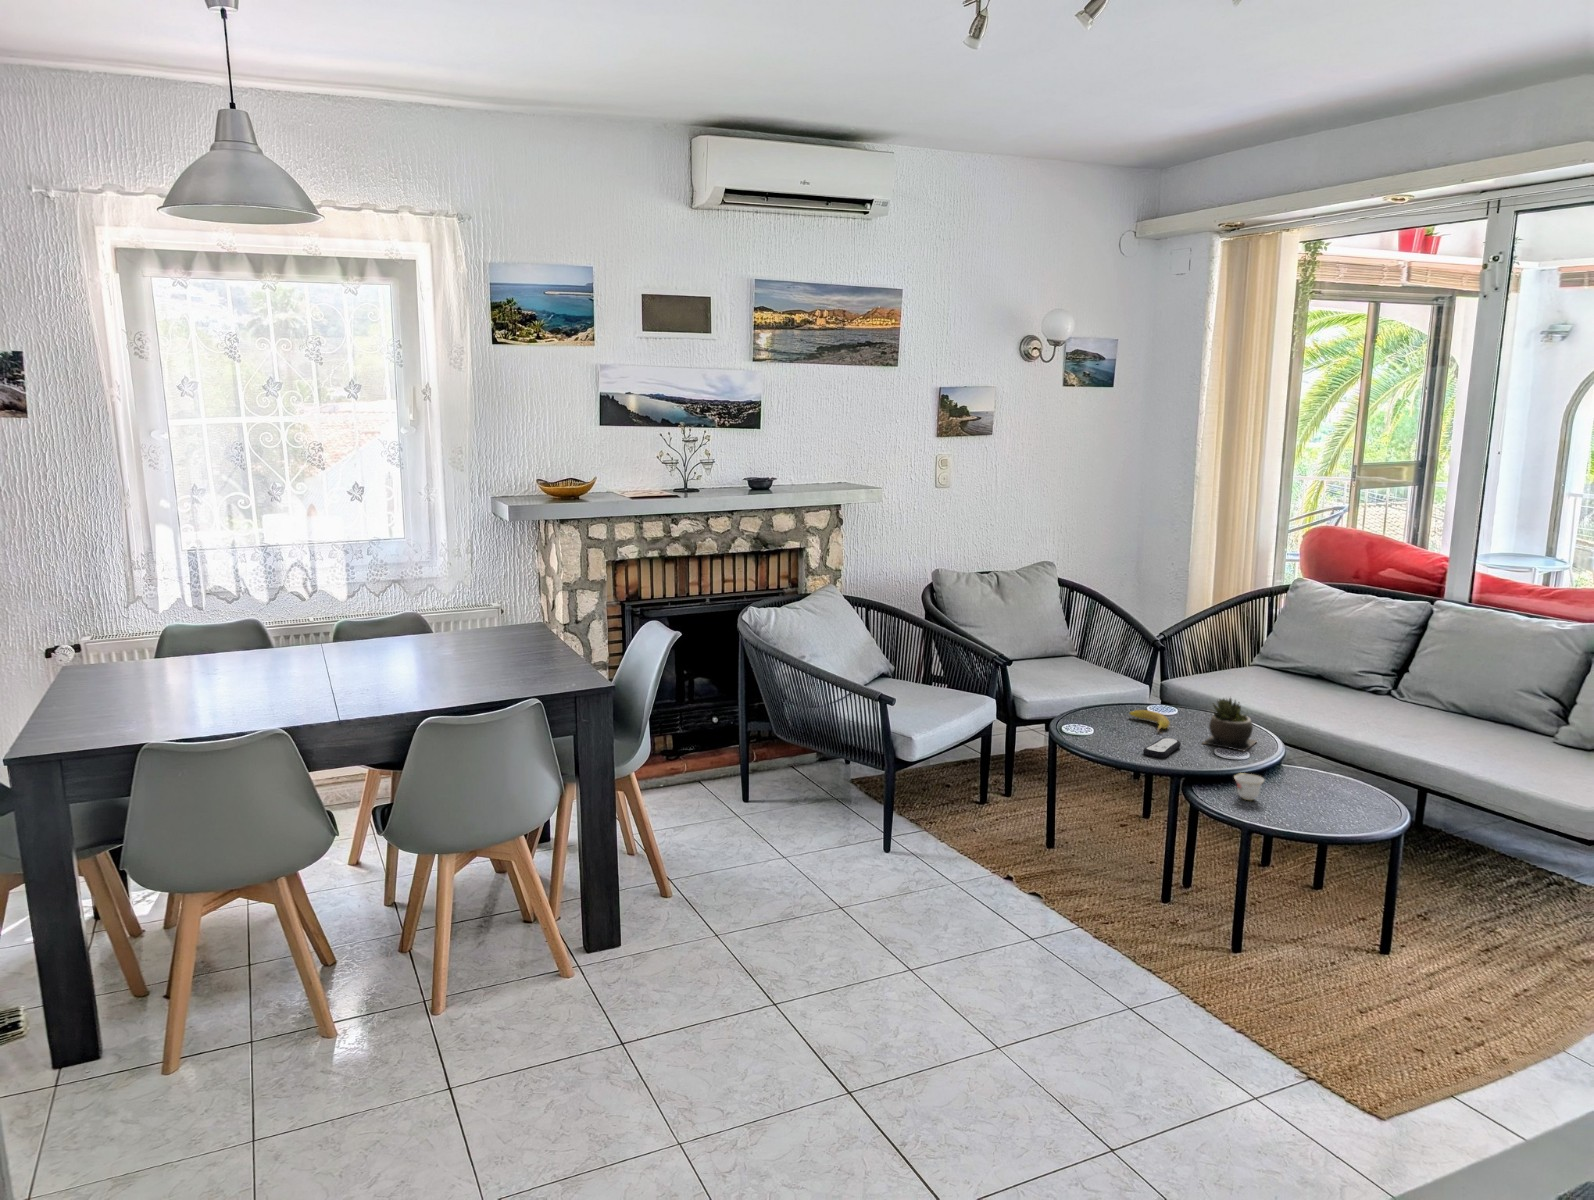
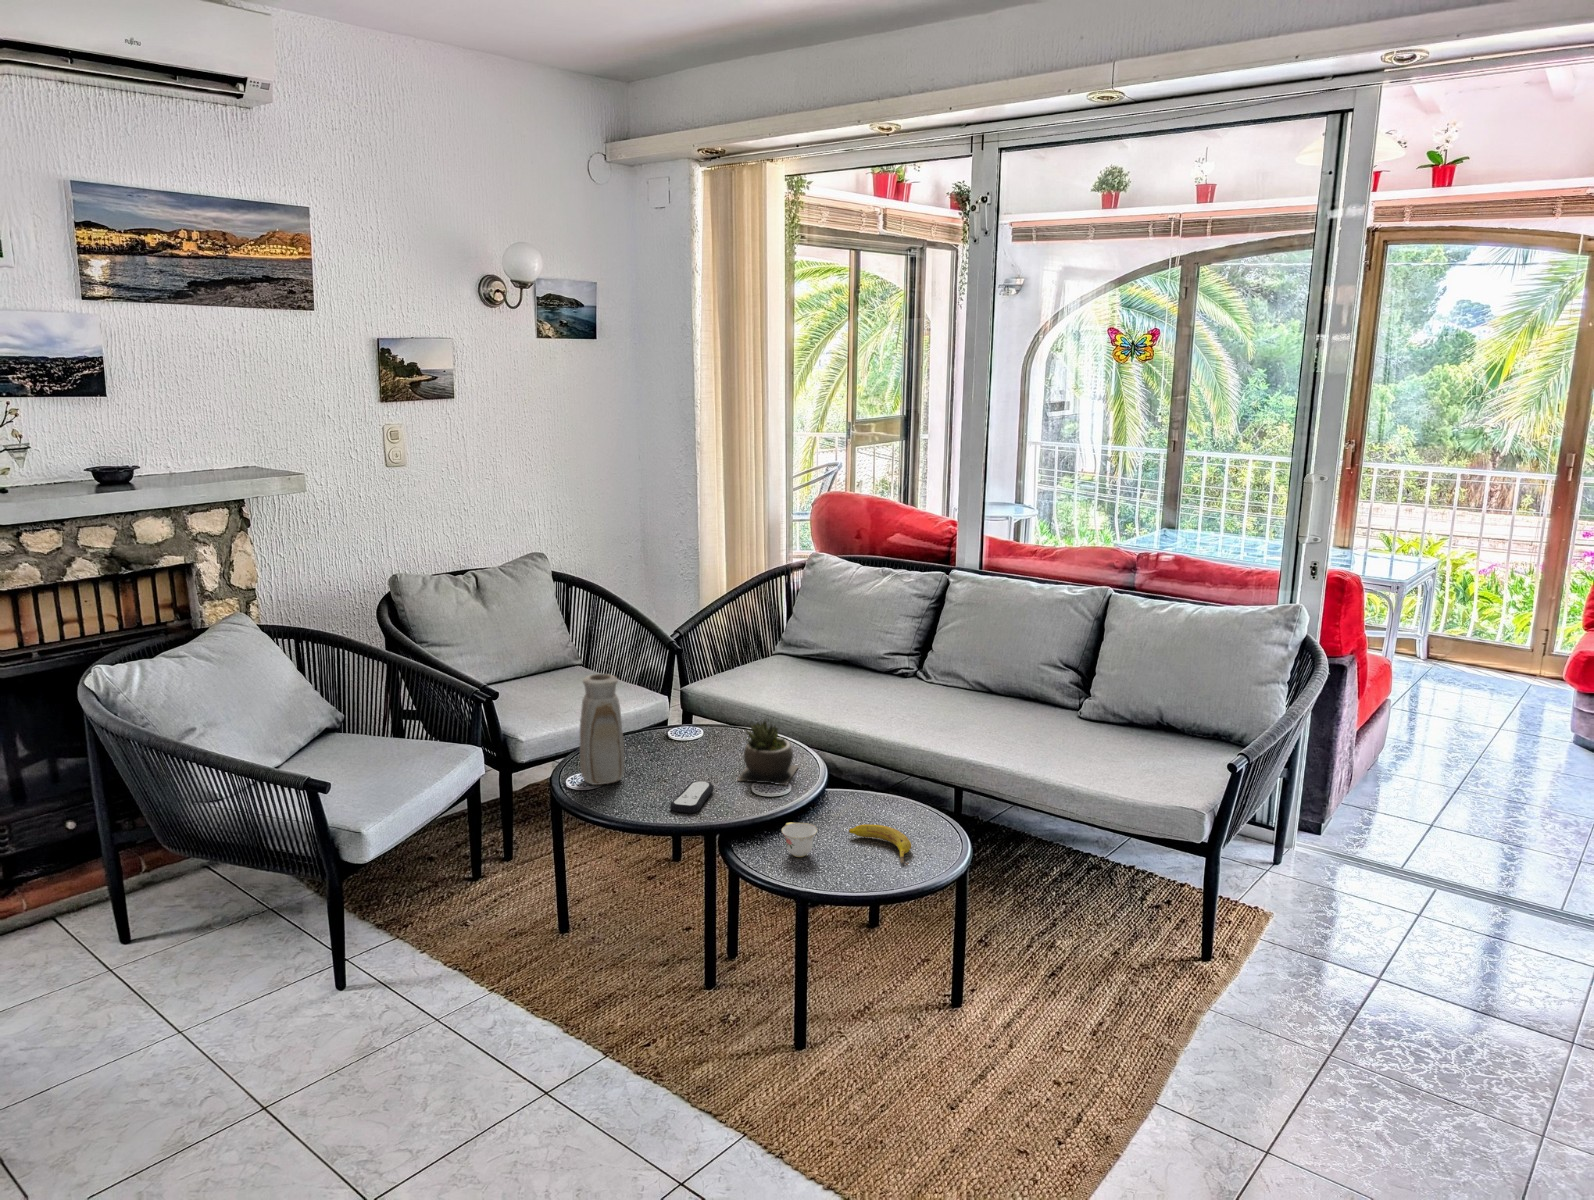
vase: none [1074,646,1110,732] -> present [580,674,624,785]
fruit: present [1130,710,1170,733] -> present [849,824,912,865]

